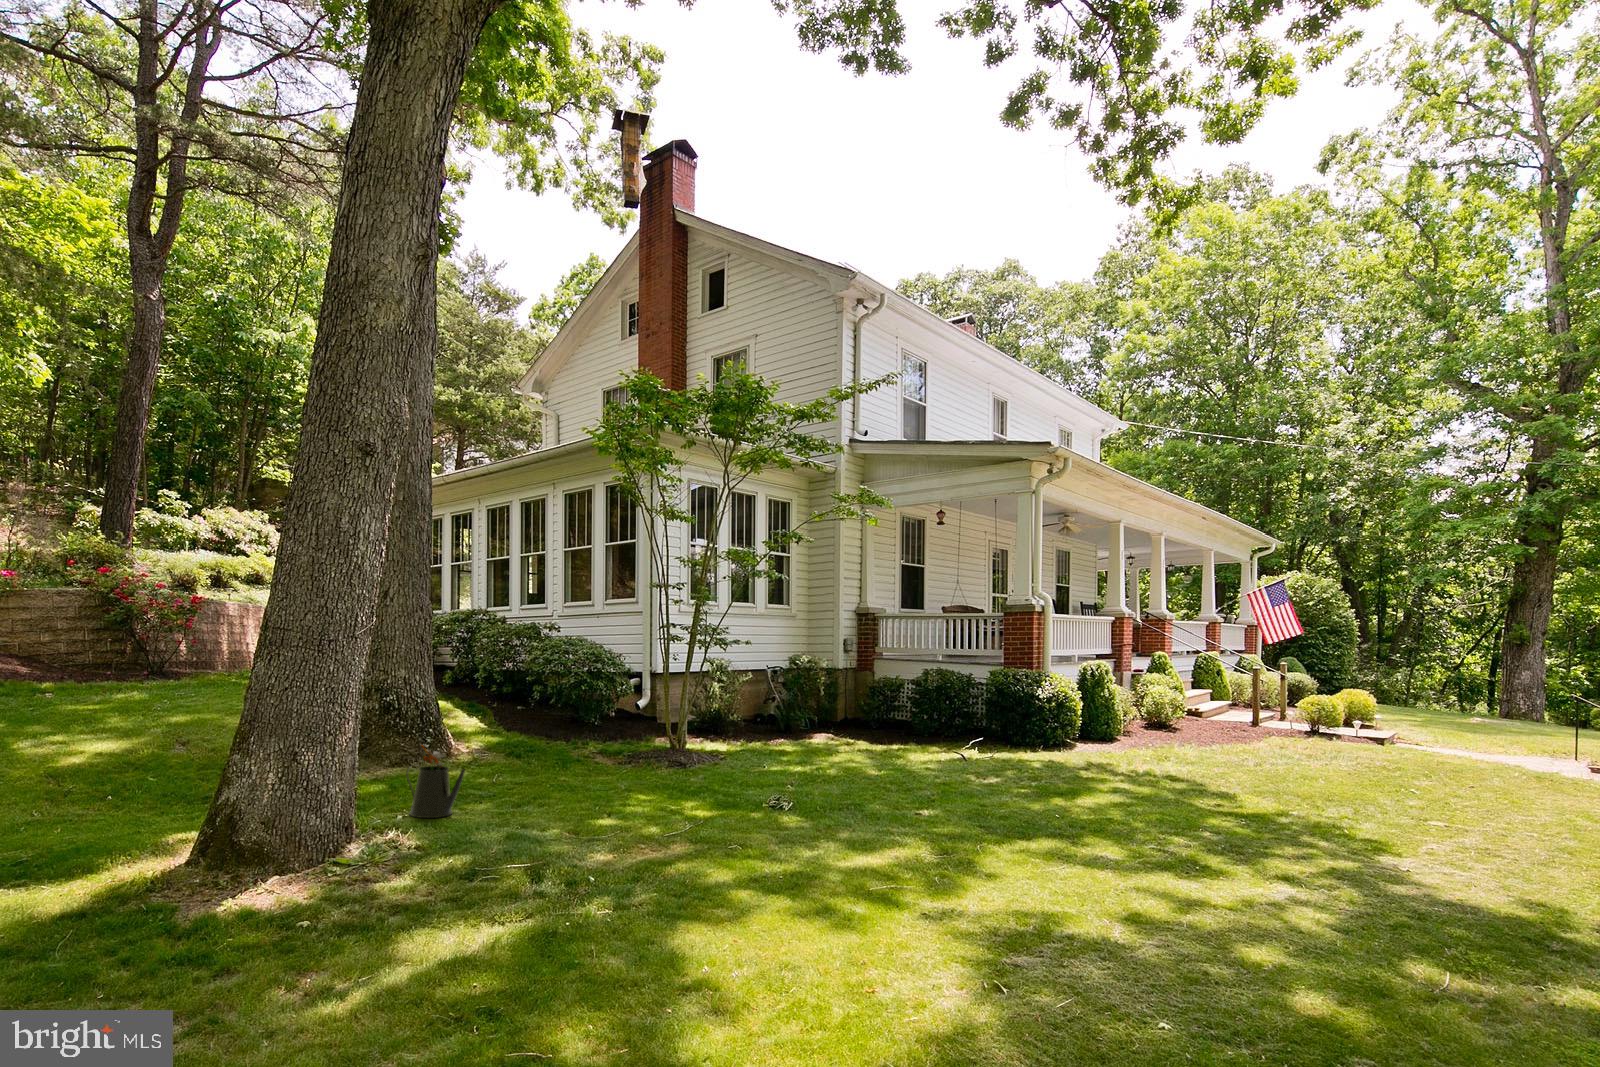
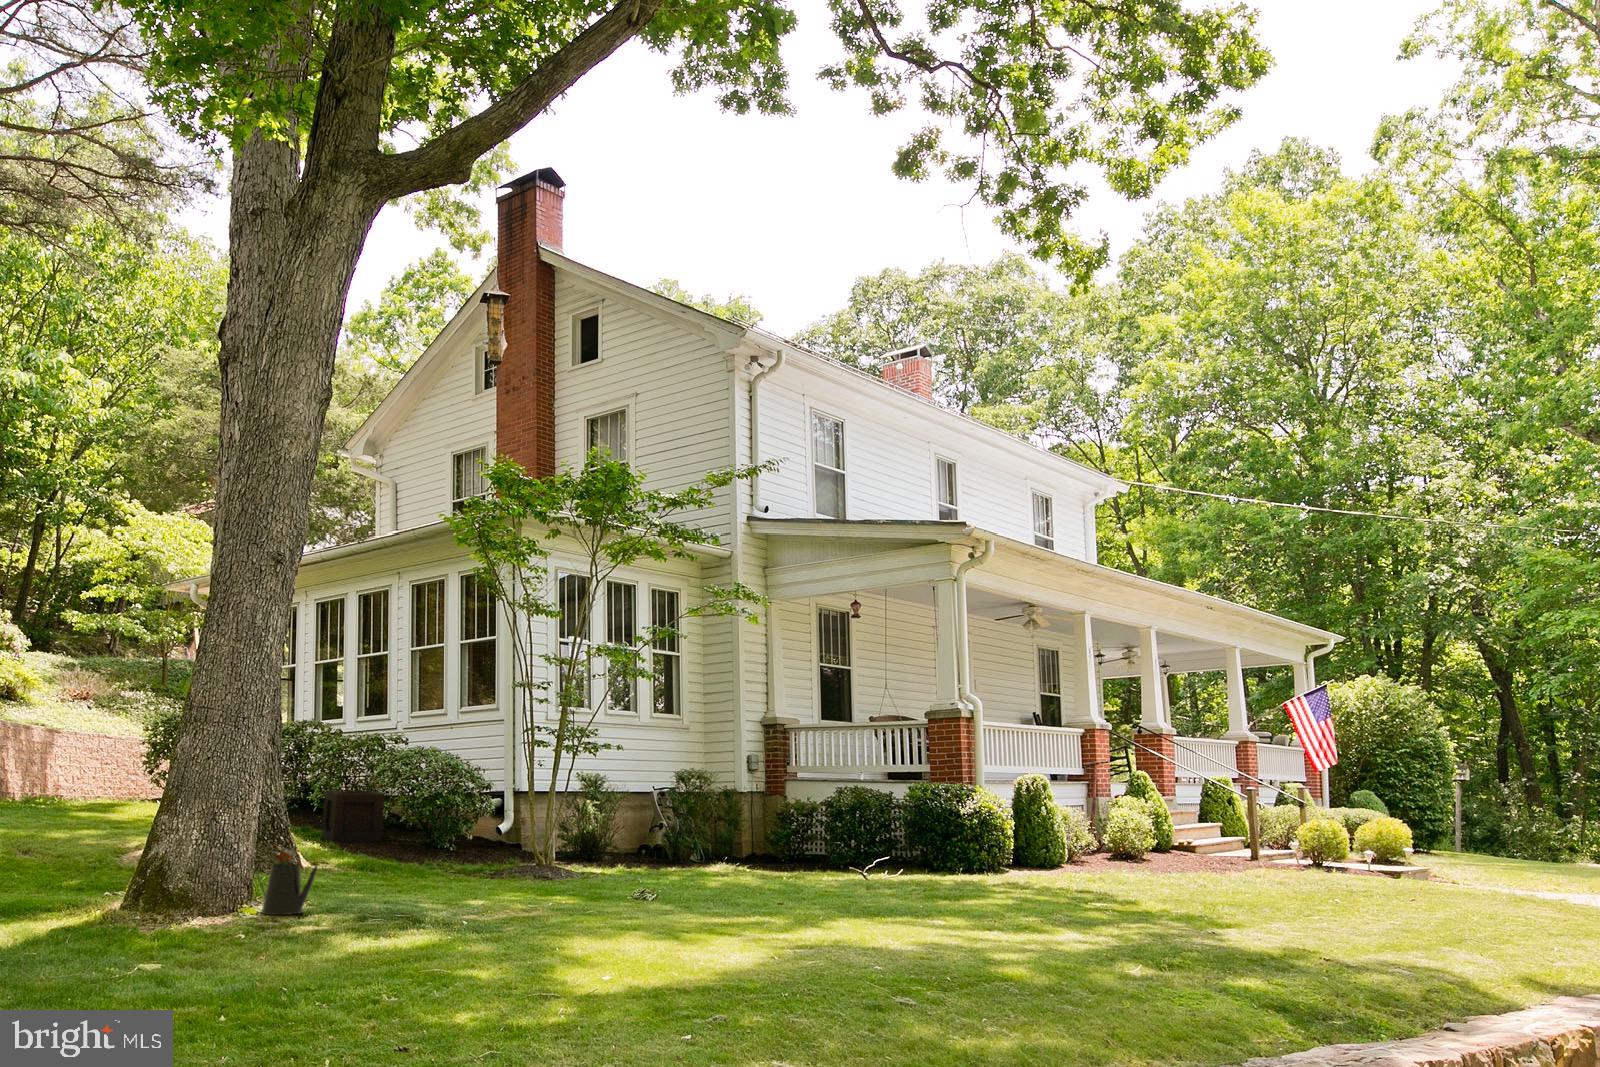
wooden crate: none [489,667,542,713] -> present [322,790,385,842]

